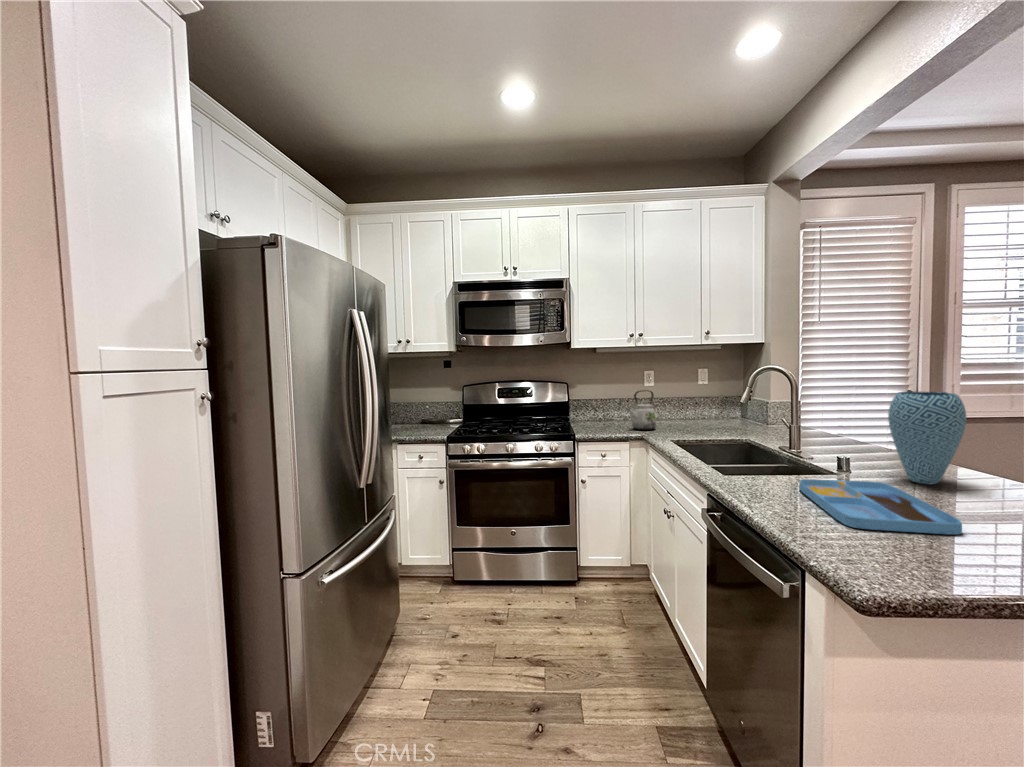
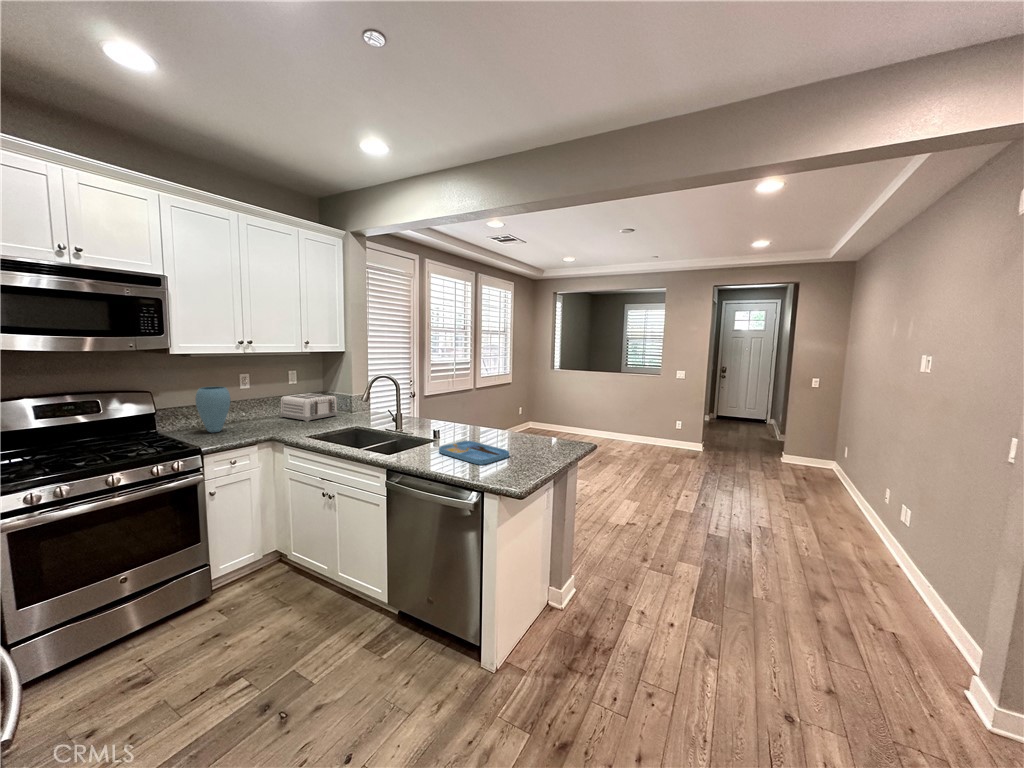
kettle: present [628,390,656,430] -> none [249,395,276,432]
vase: present [888,391,966,485] -> present [196,387,230,433]
toaster: none [681,396,746,427] -> present [280,393,338,422]

